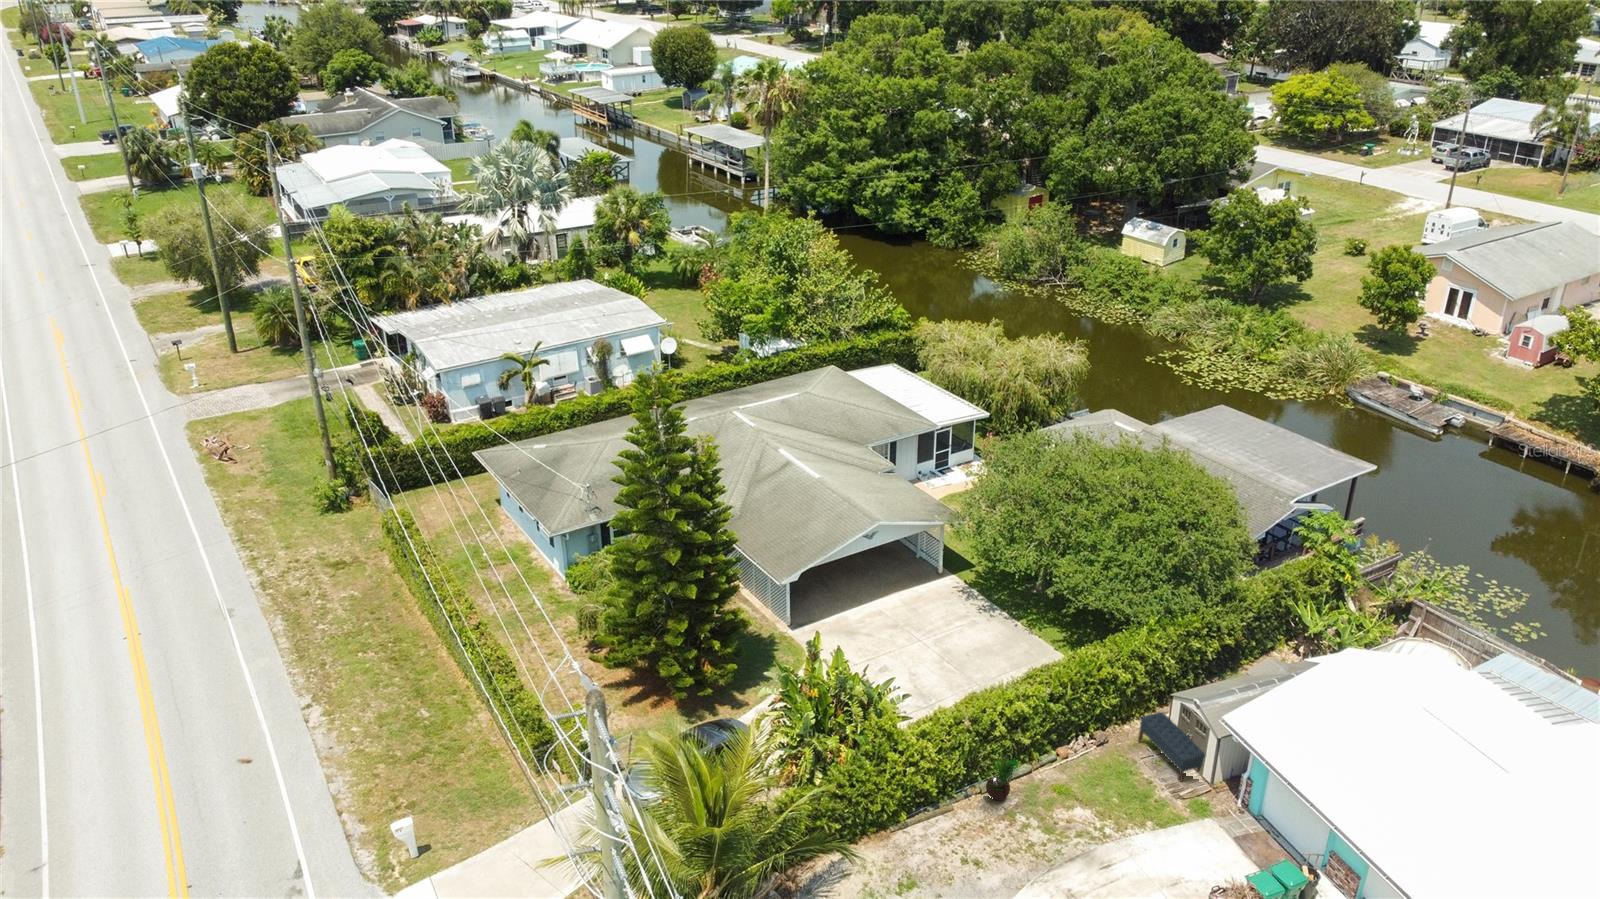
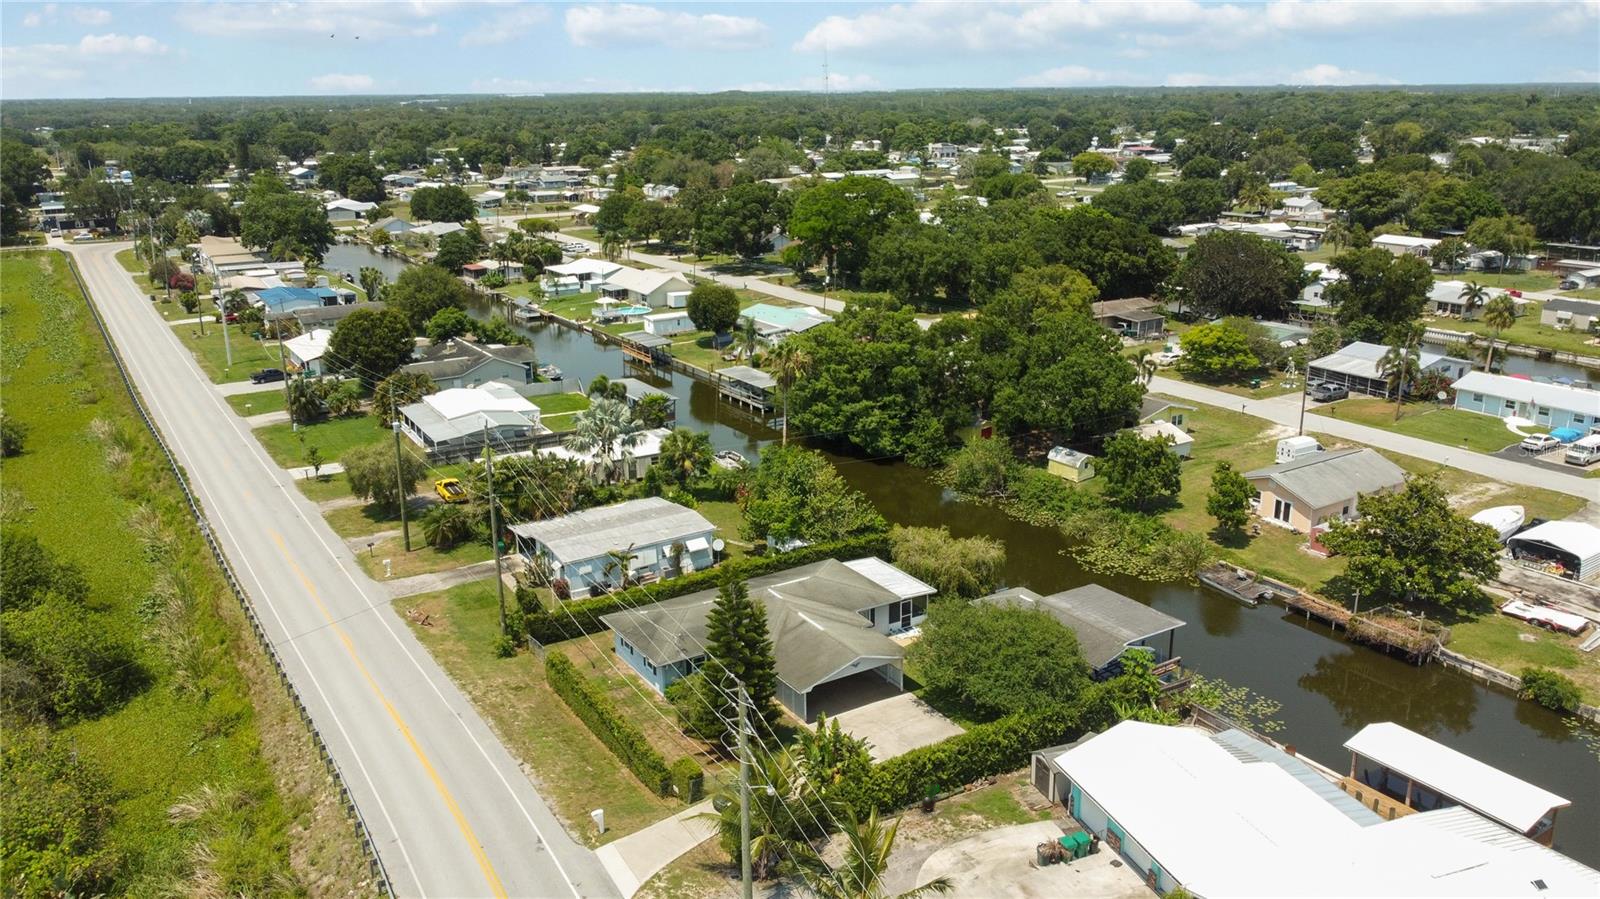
bench: present [1138,712,1205,782] -> none [1015,765,1050,804]

